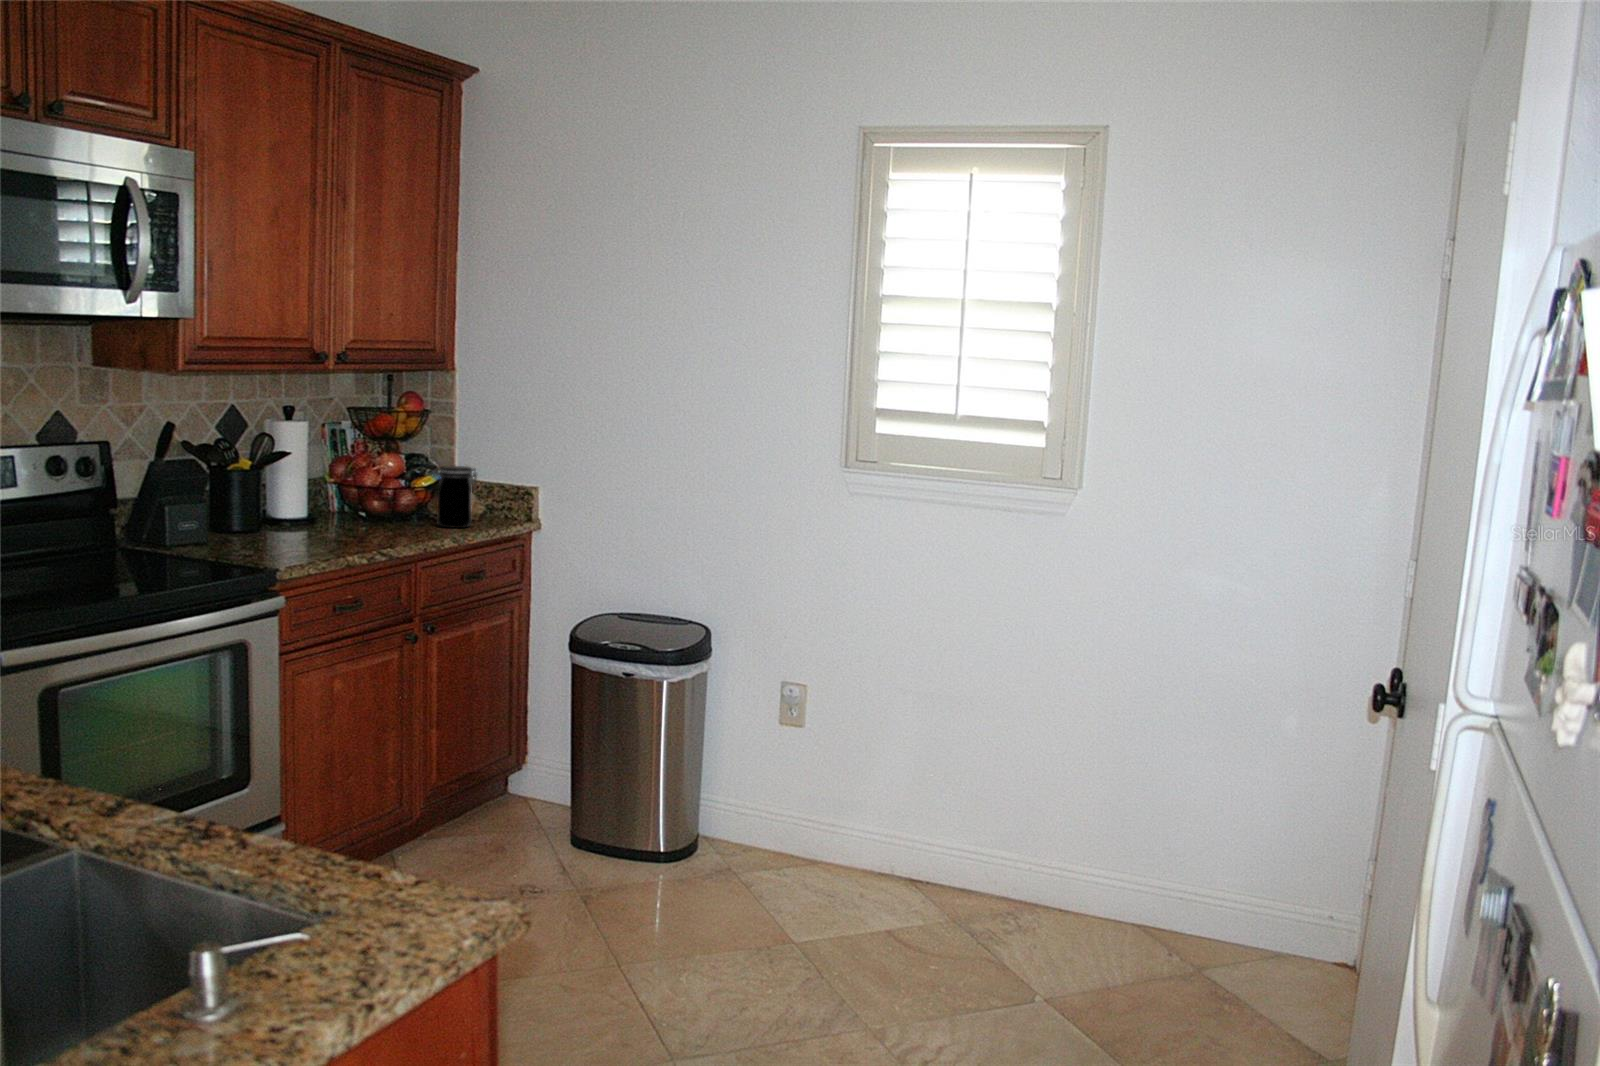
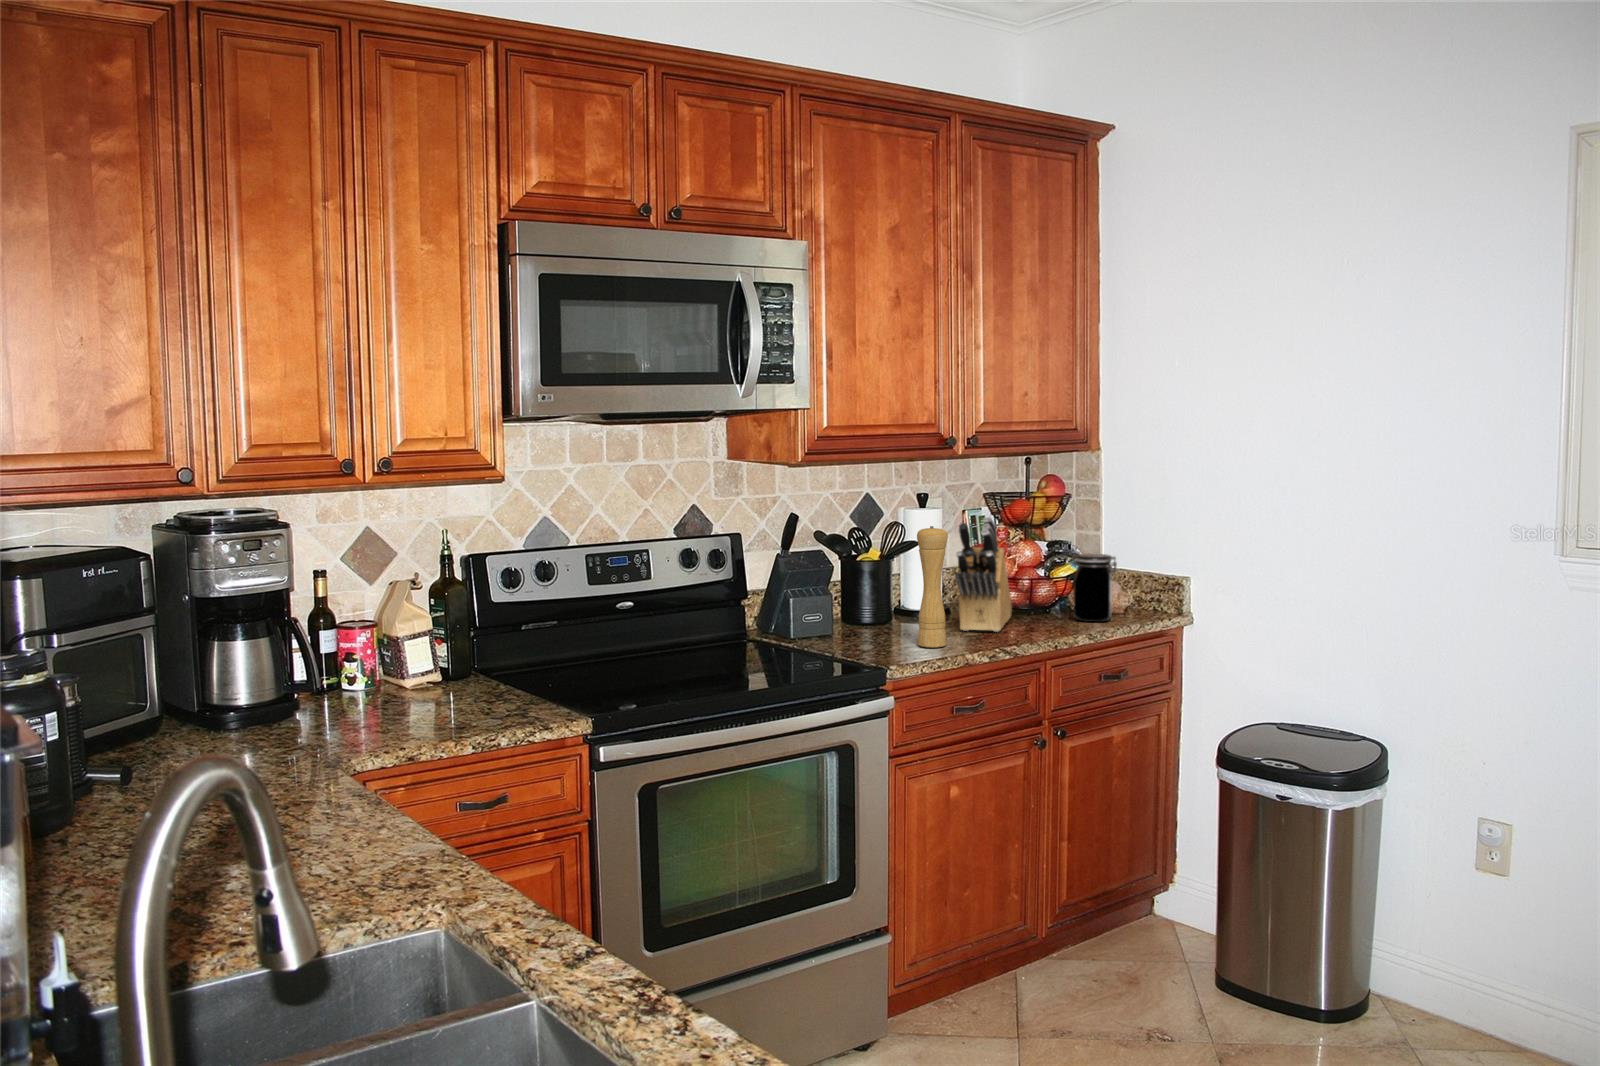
knife block: none [332,429,378,537] -> present [955,517,1012,632]
pepper mill: none [300,437,330,550] -> present [917,526,948,648]

